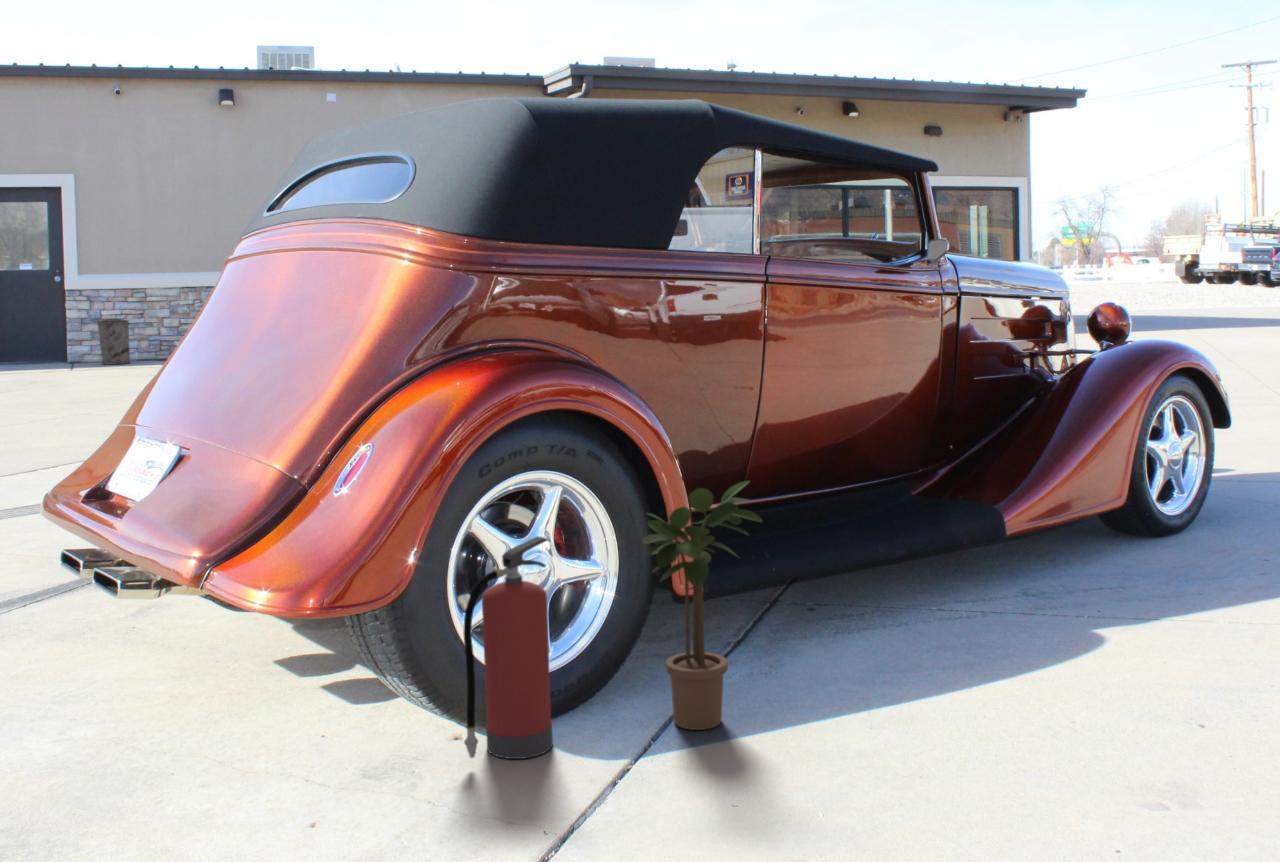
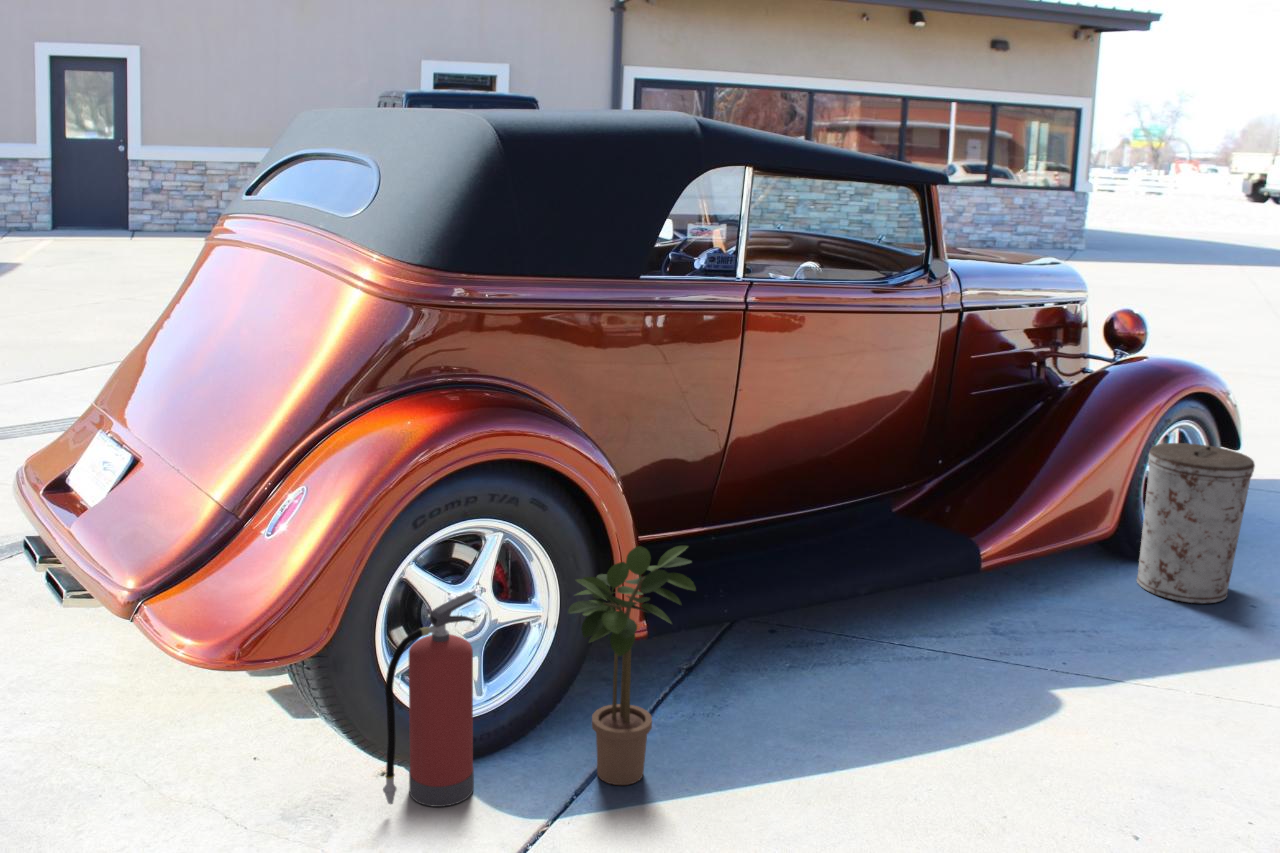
trash can: present [97,320,130,364] -> present [1137,443,1255,604]

